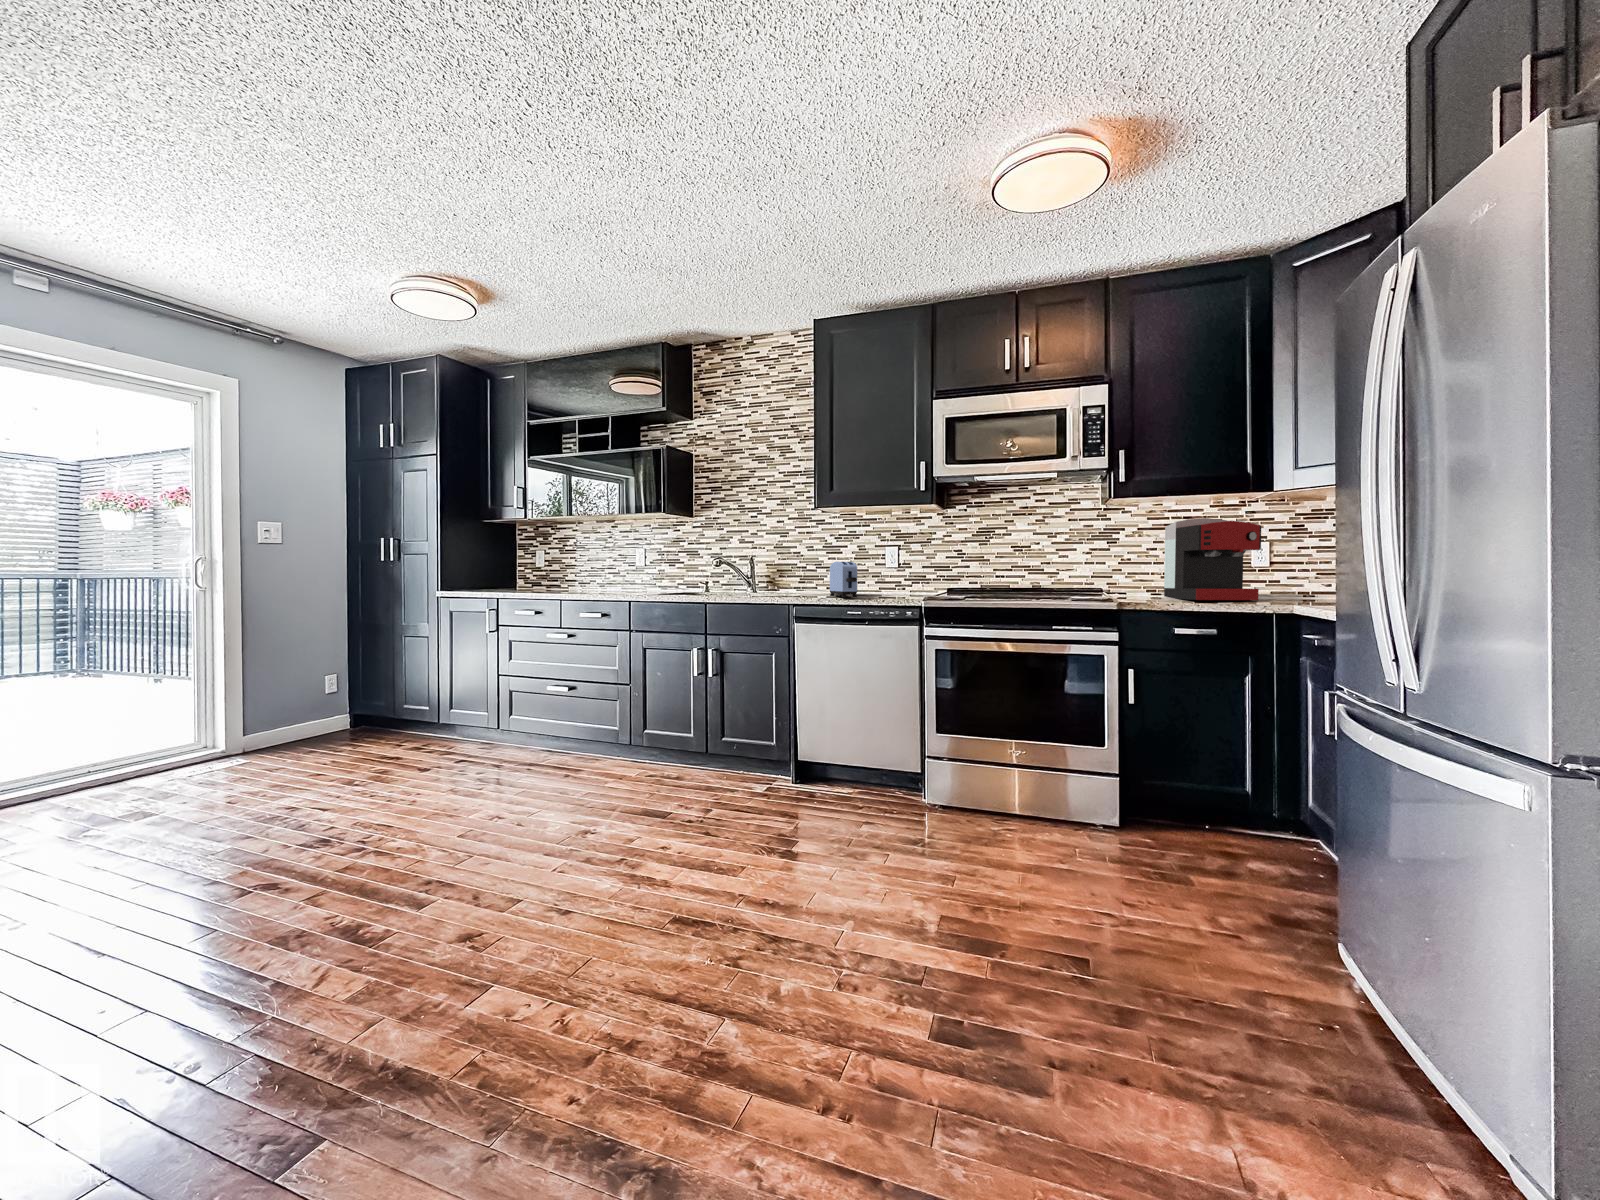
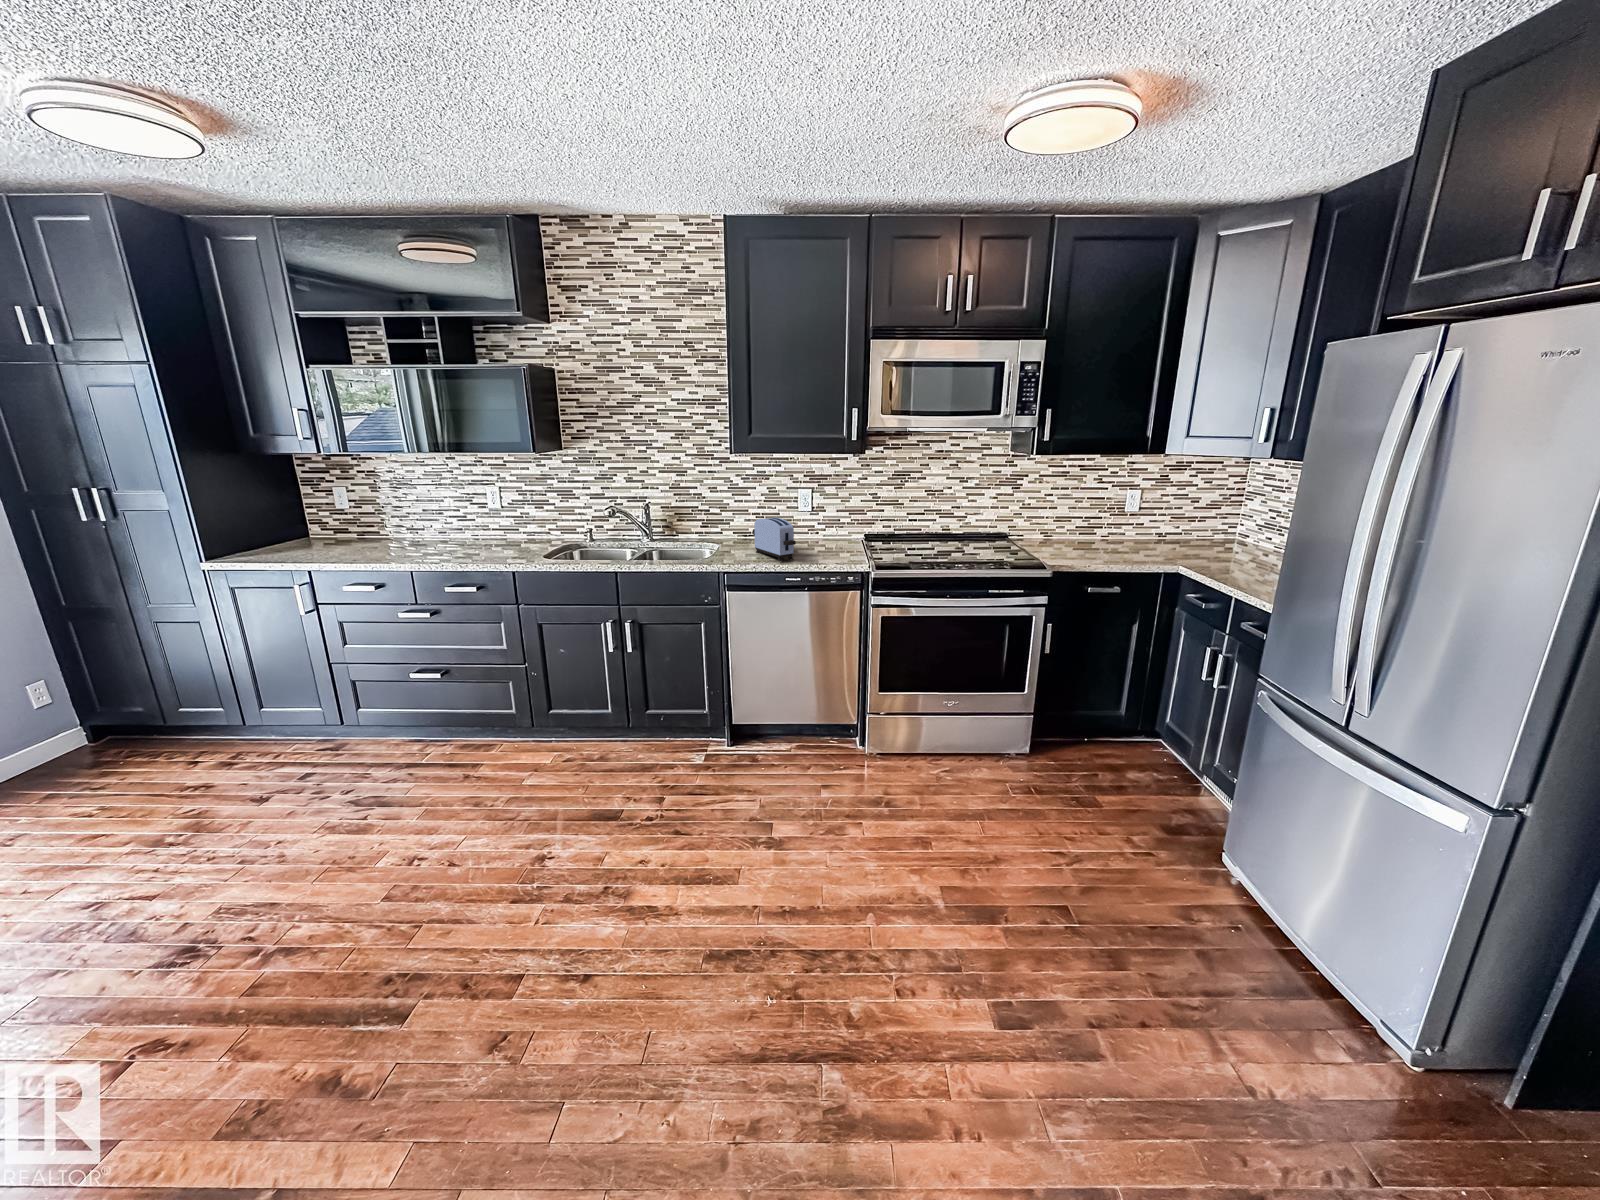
coffee maker: present [1164,518,1261,600] -> none [1065,475,1158,557]

